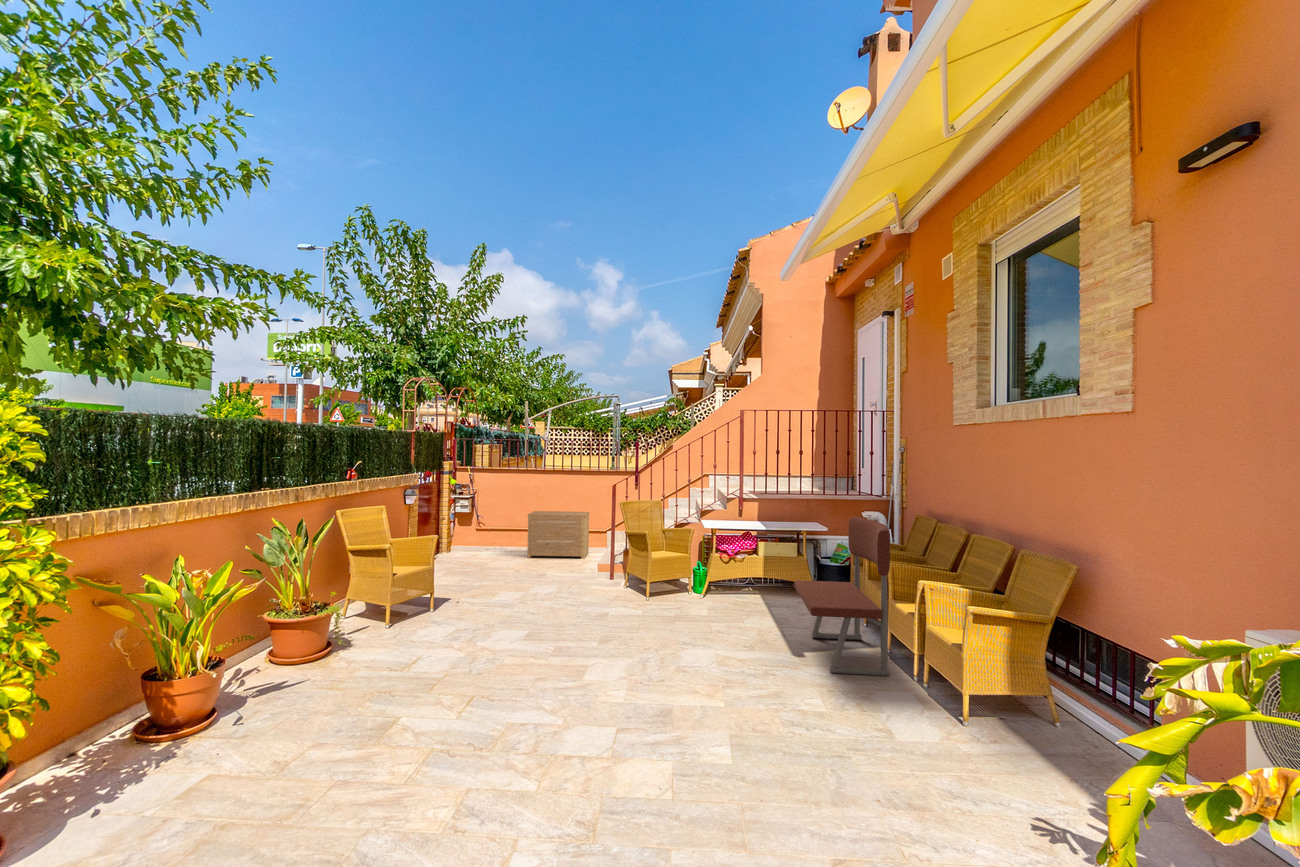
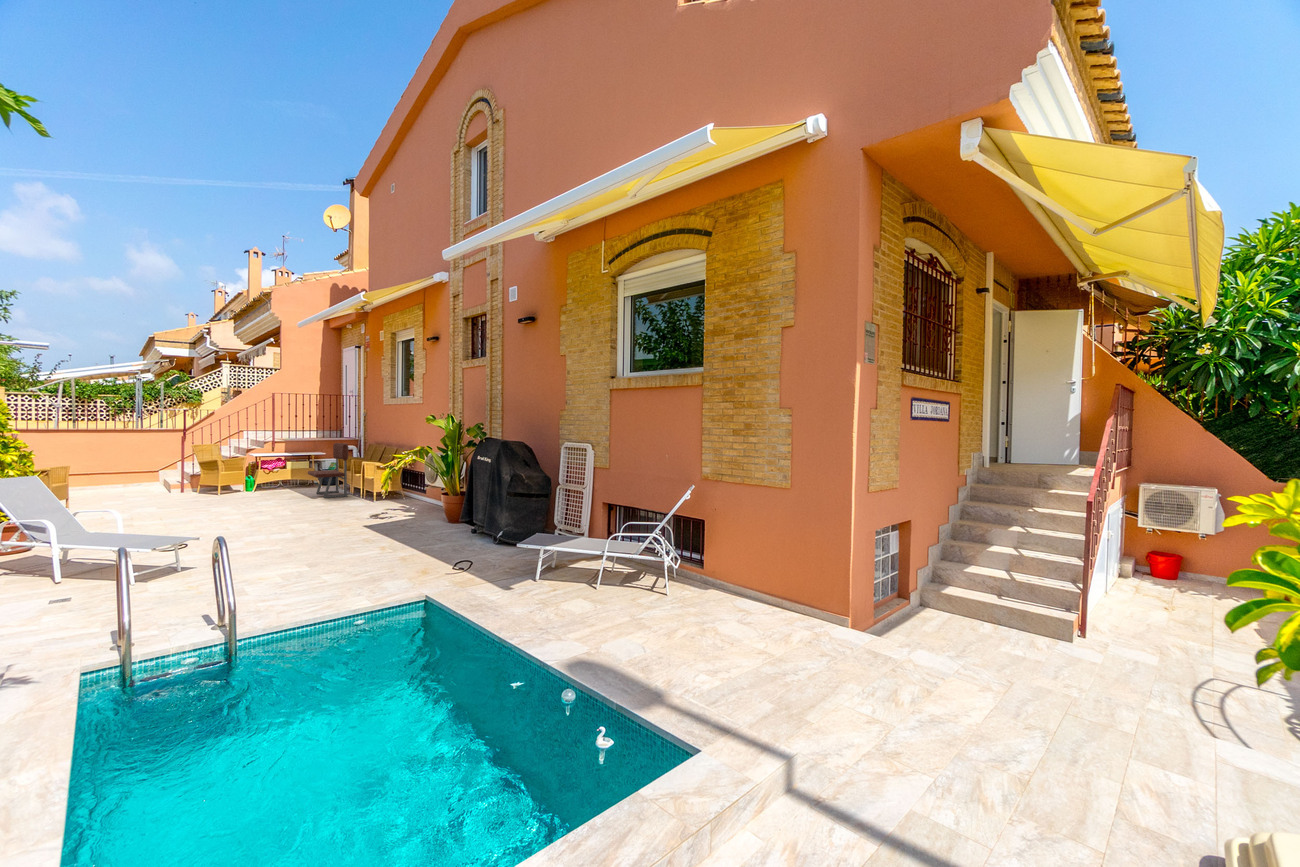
side table: present [527,511,589,559] -> none [90,459,146,492]

